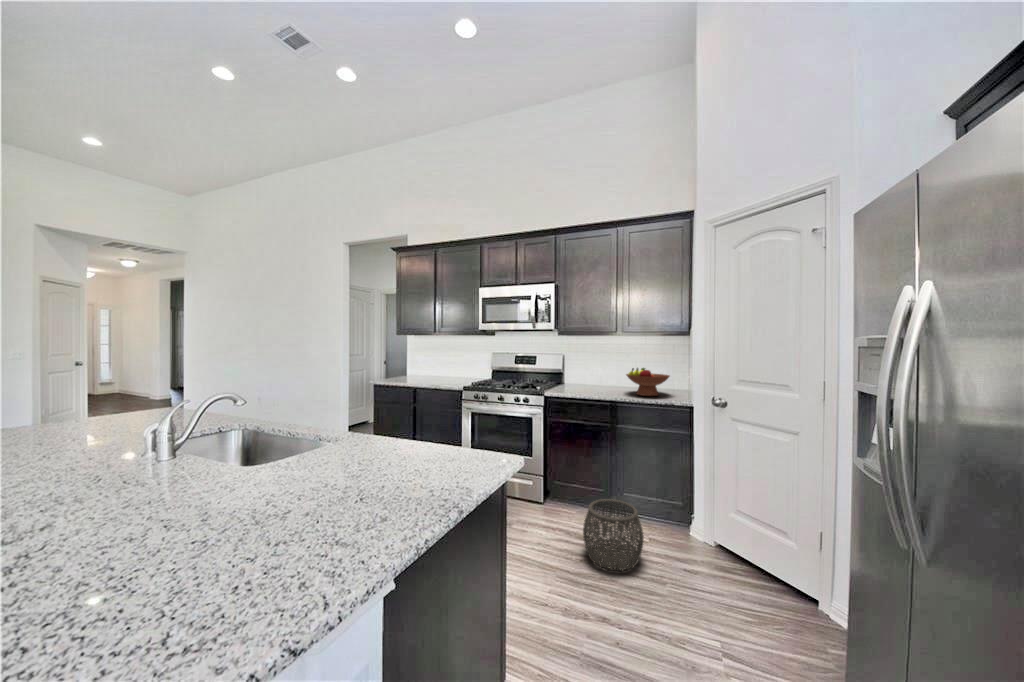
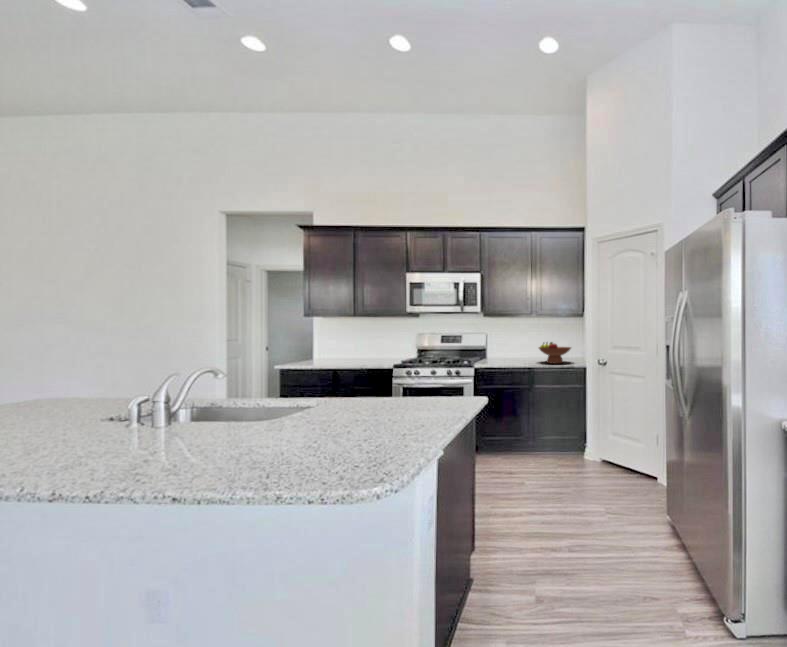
woven basket: present [583,499,644,571] -> none [512,434,554,475]

